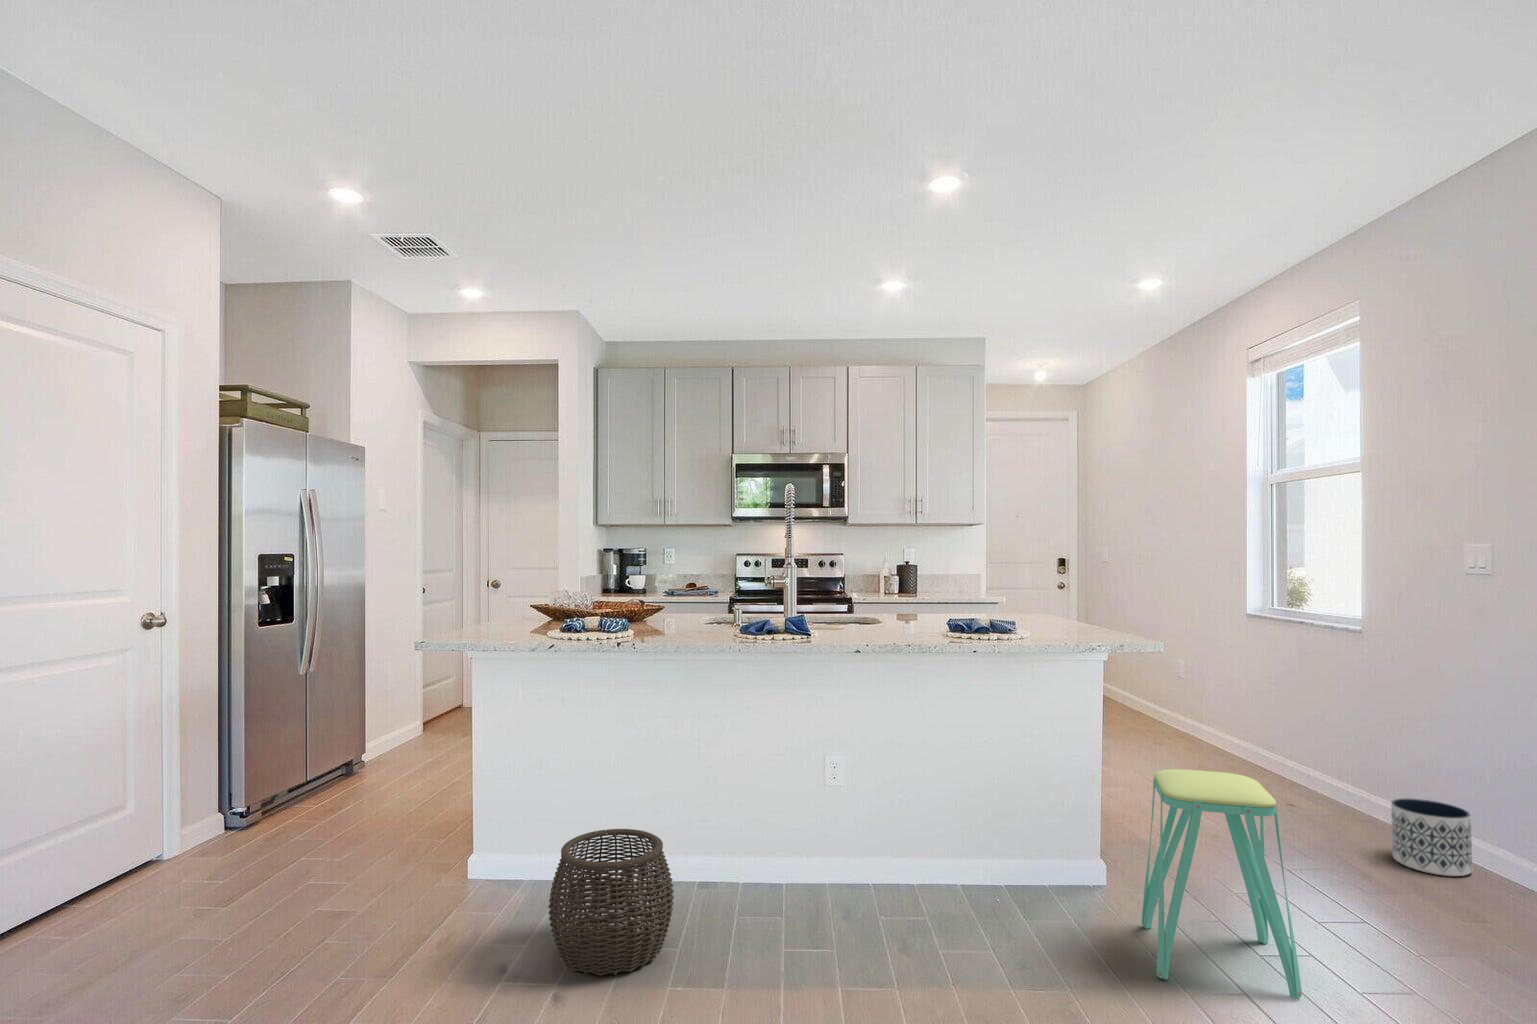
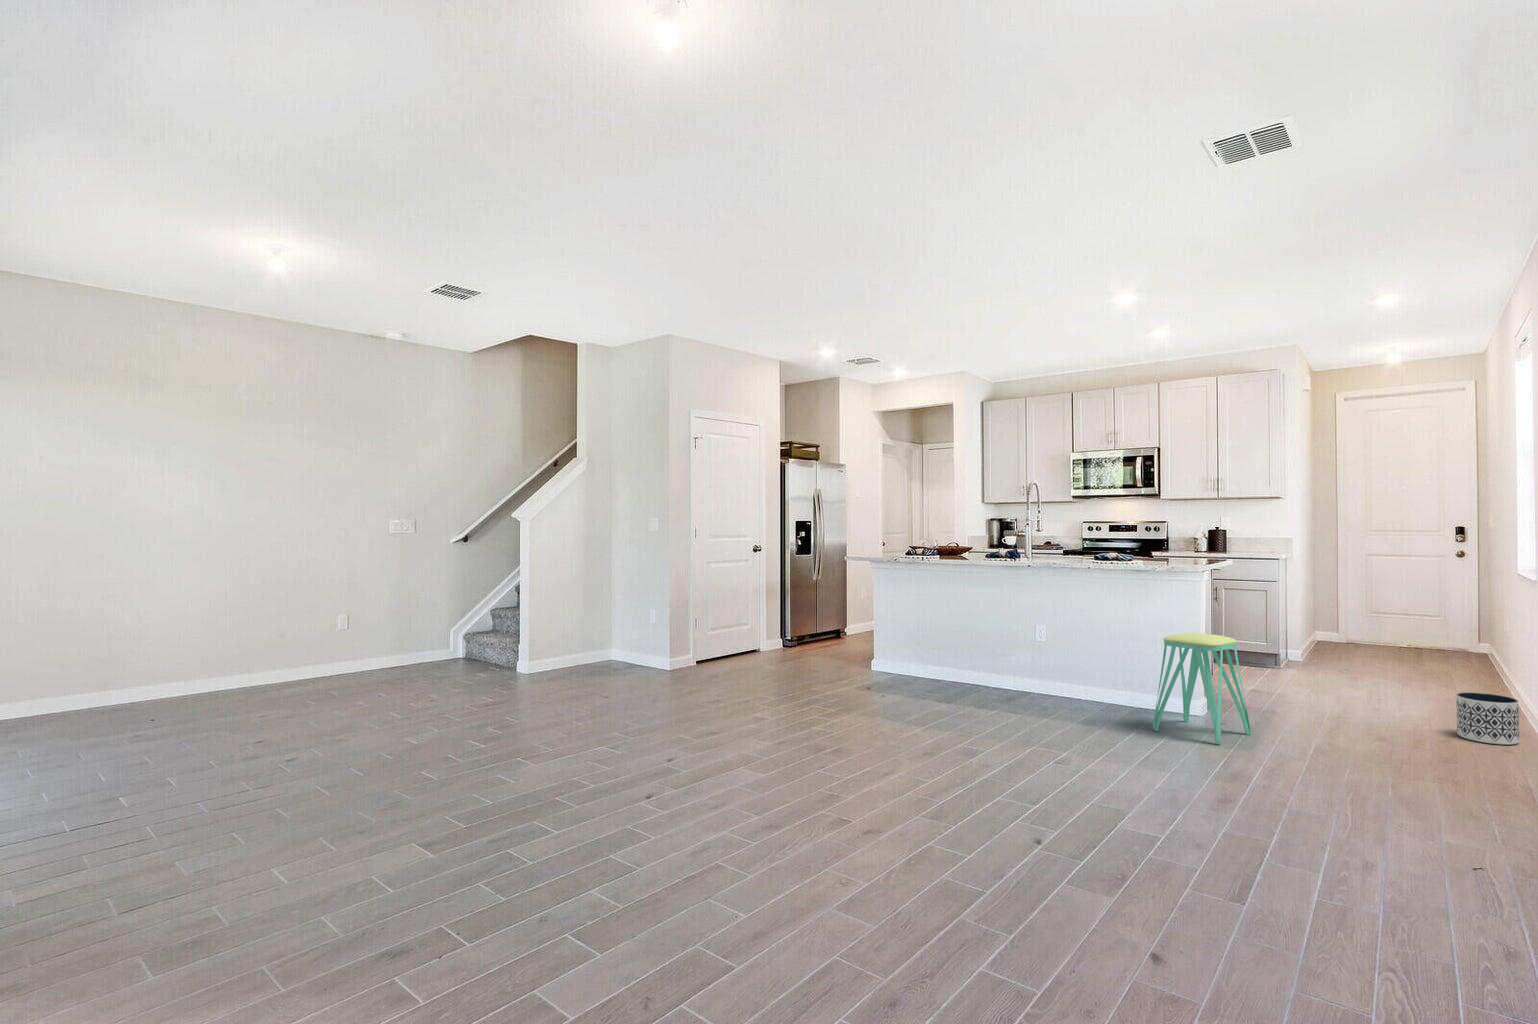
woven basket: present [548,829,674,976] -> none [881,641,936,694]

